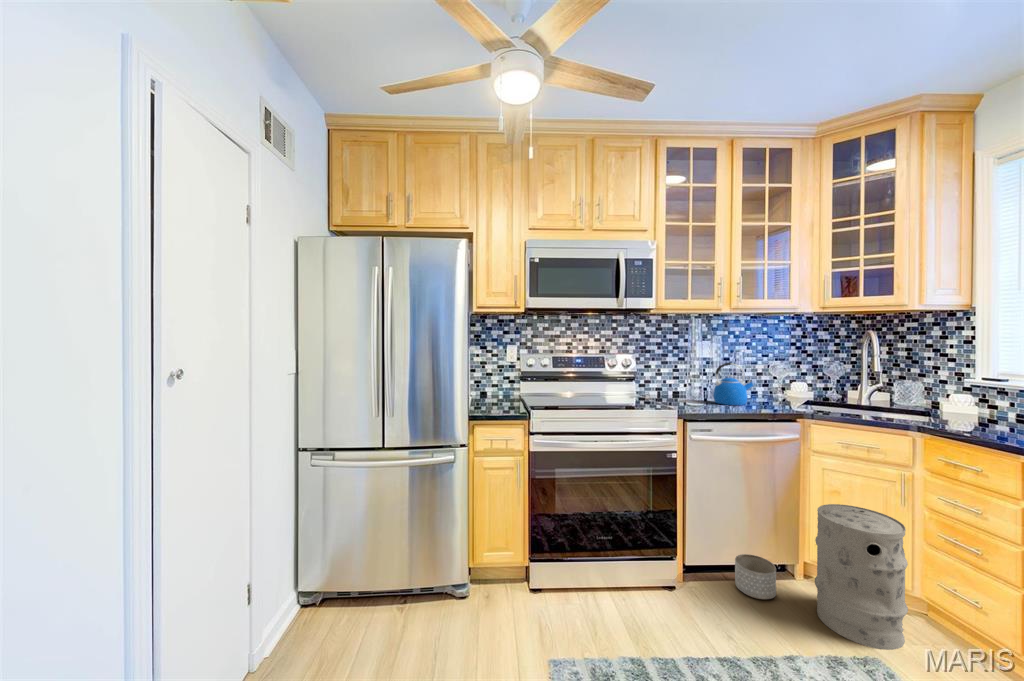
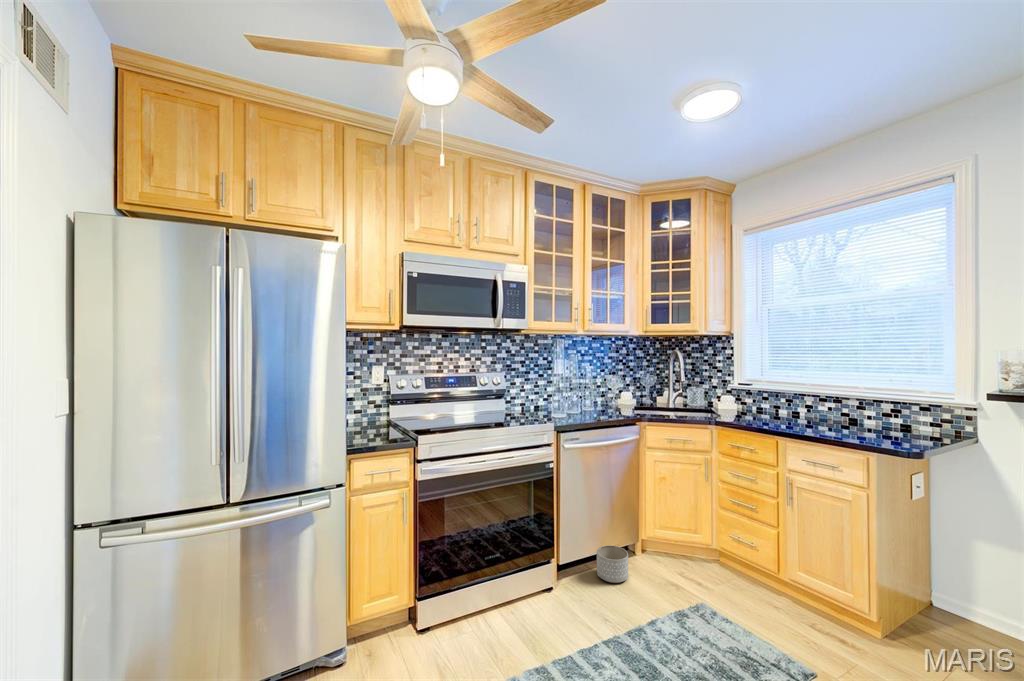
kettle: present [713,363,754,405] -> none [570,378,601,416]
trash can: present [815,504,908,650] -> none [657,490,716,599]

